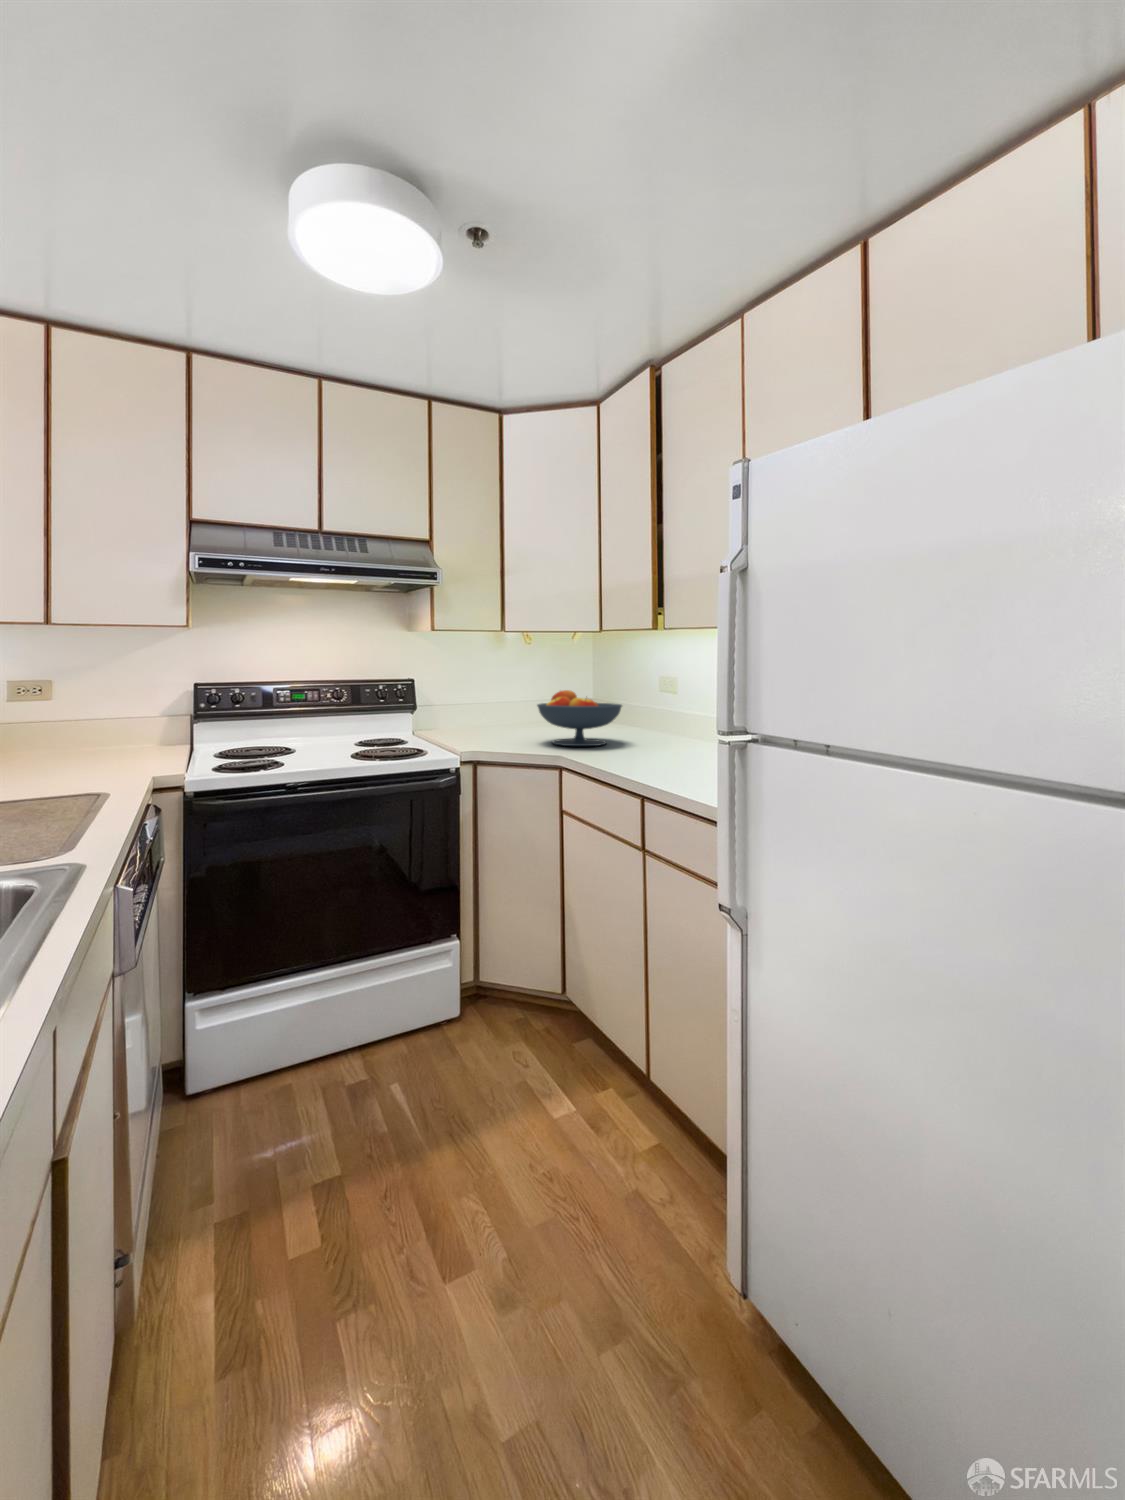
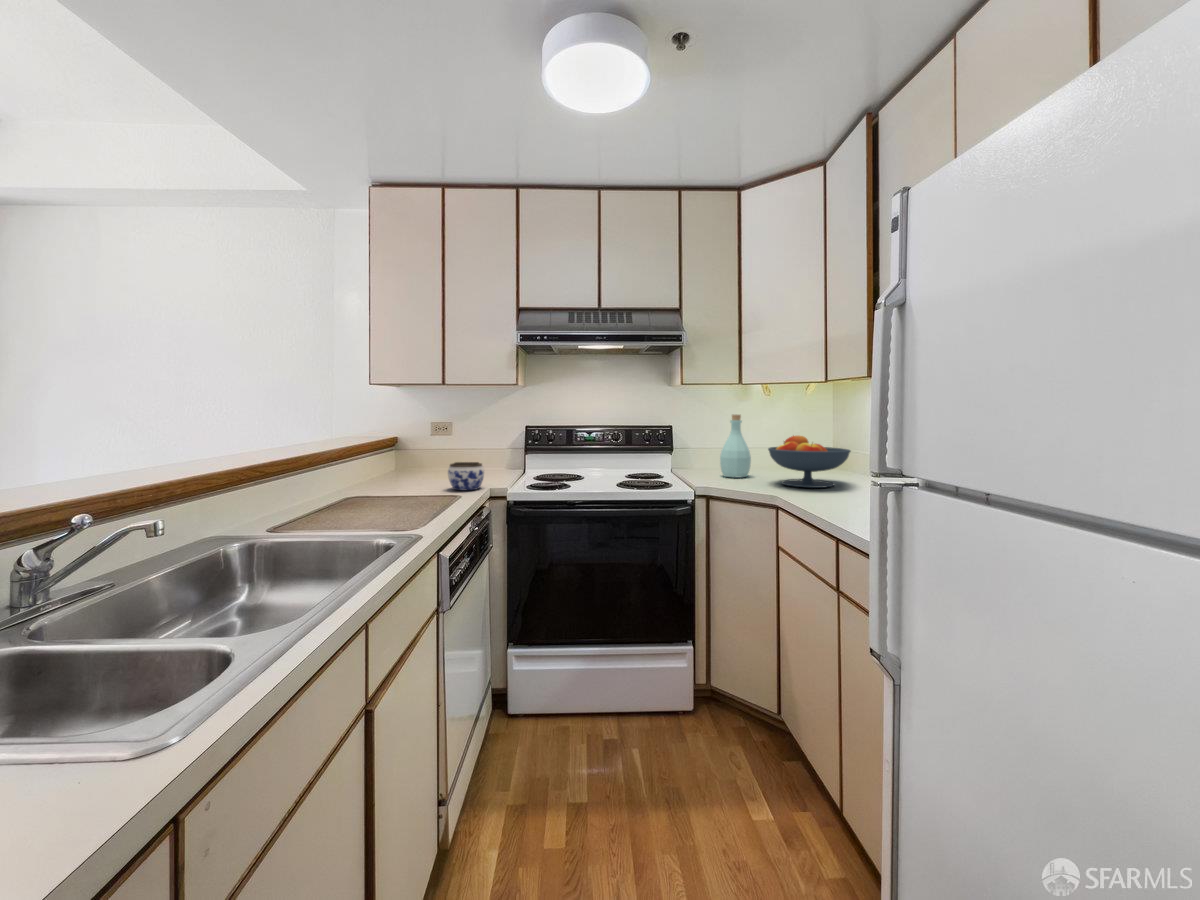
bottle: none [478,667,513,740] -> present [720,415,751,477]
jar: none [107,732,168,773] -> present [448,462,484,490]

